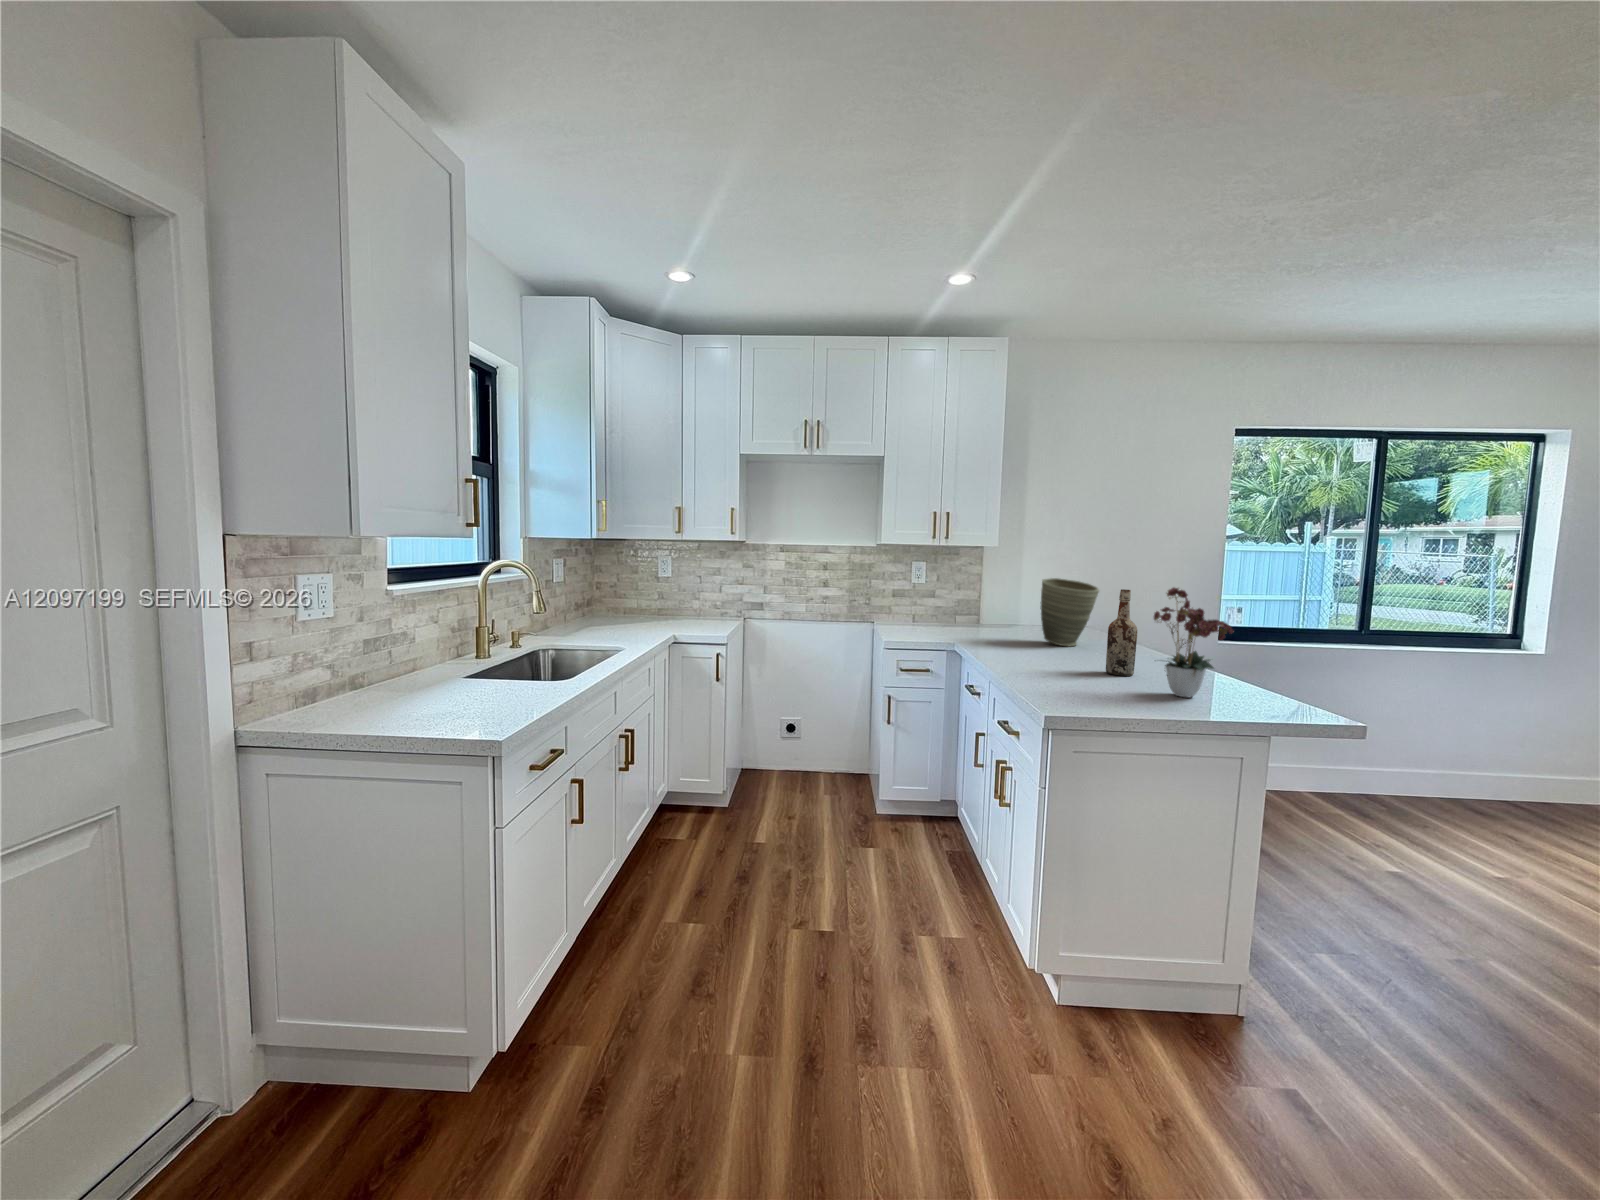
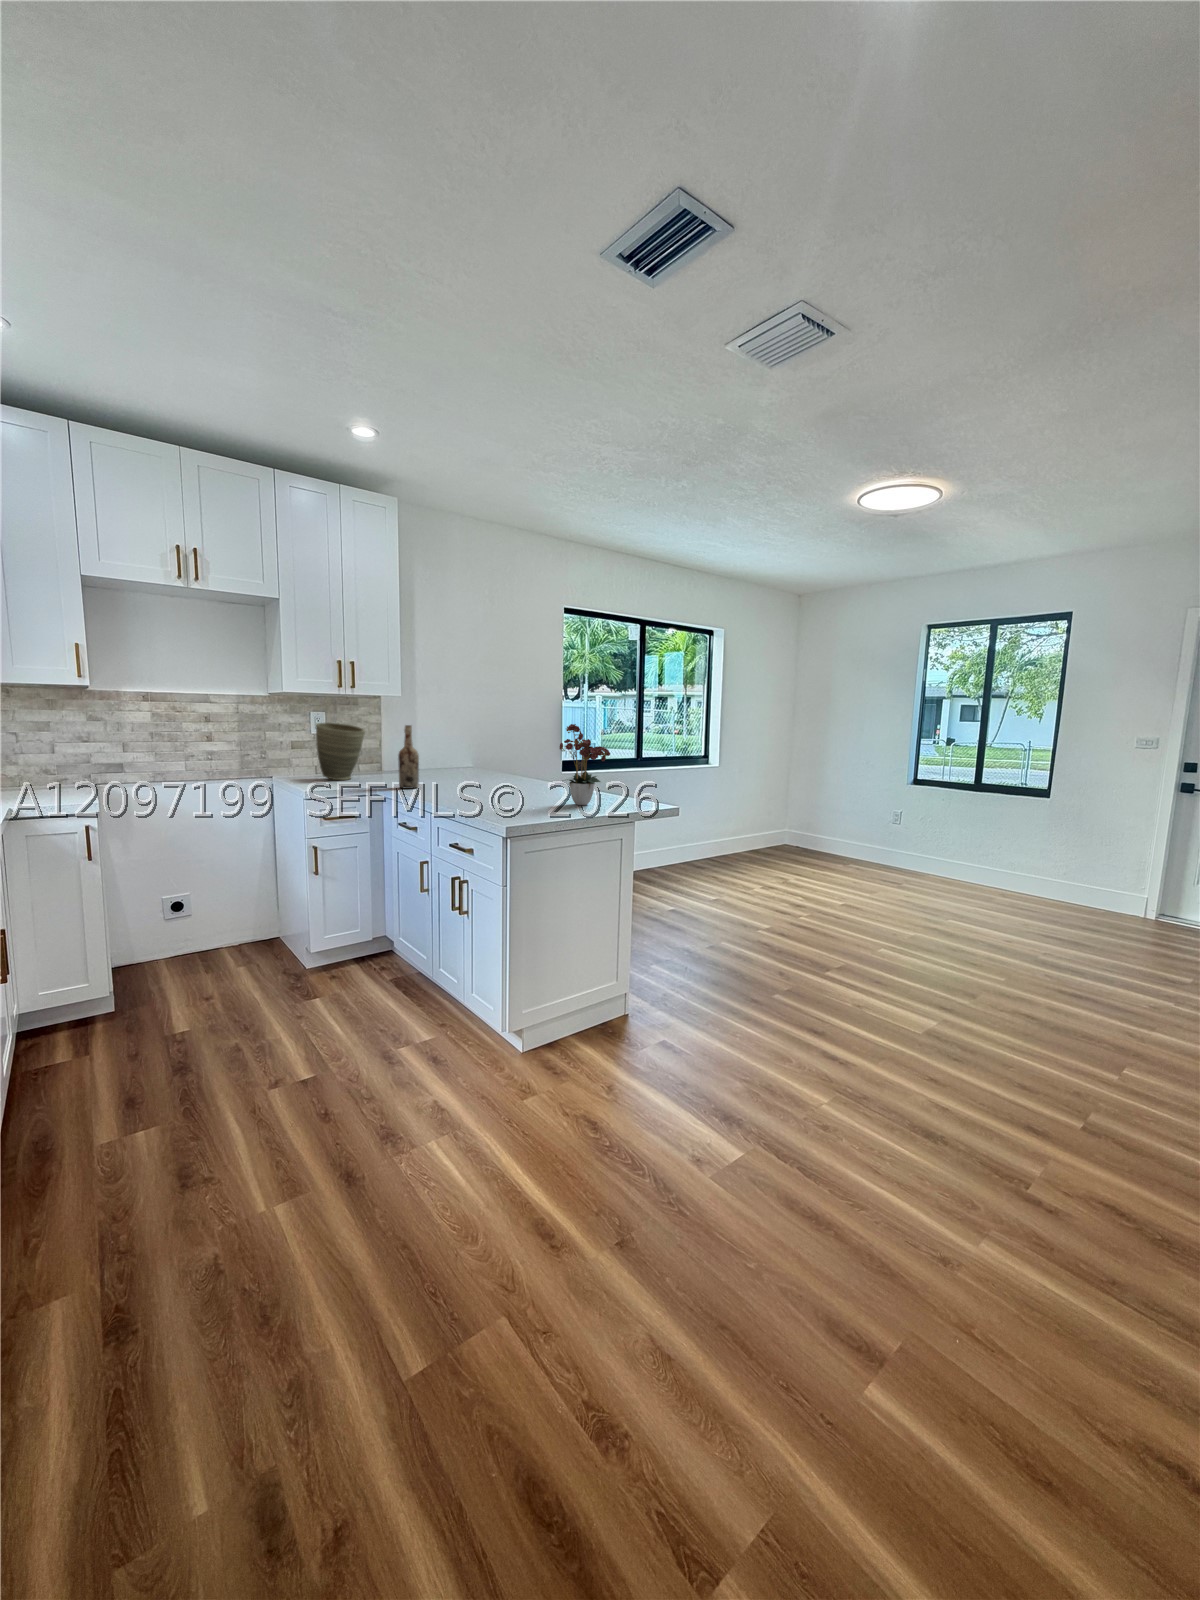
vase: present [1040,578,1099,646] -> present [316,722,365,780]
wine bottle: present [1106,589,1137,676] -> present [398,725,419,789]

